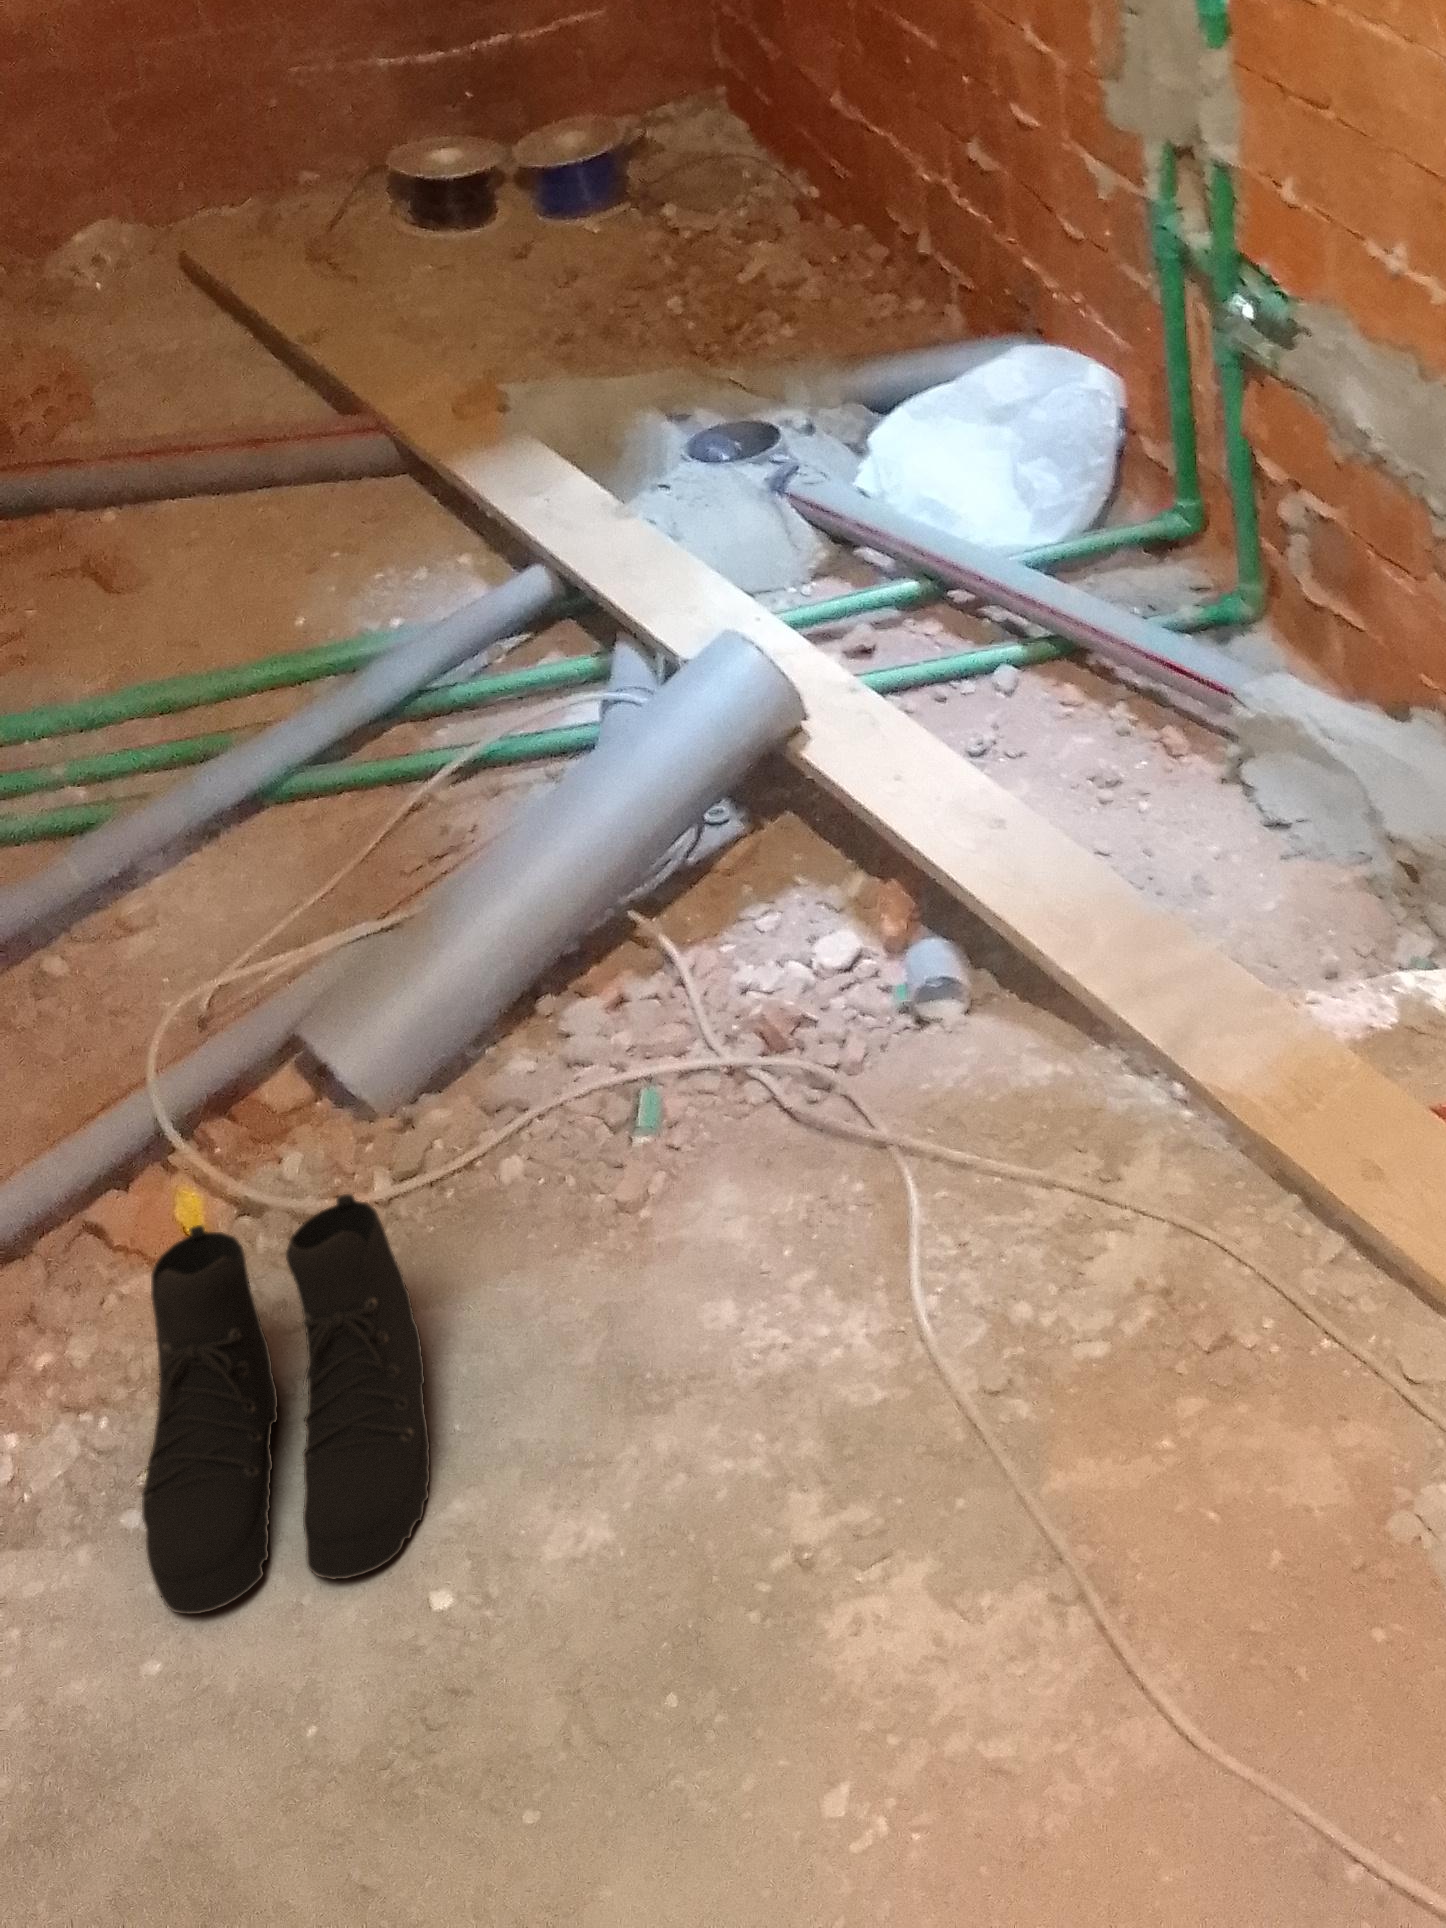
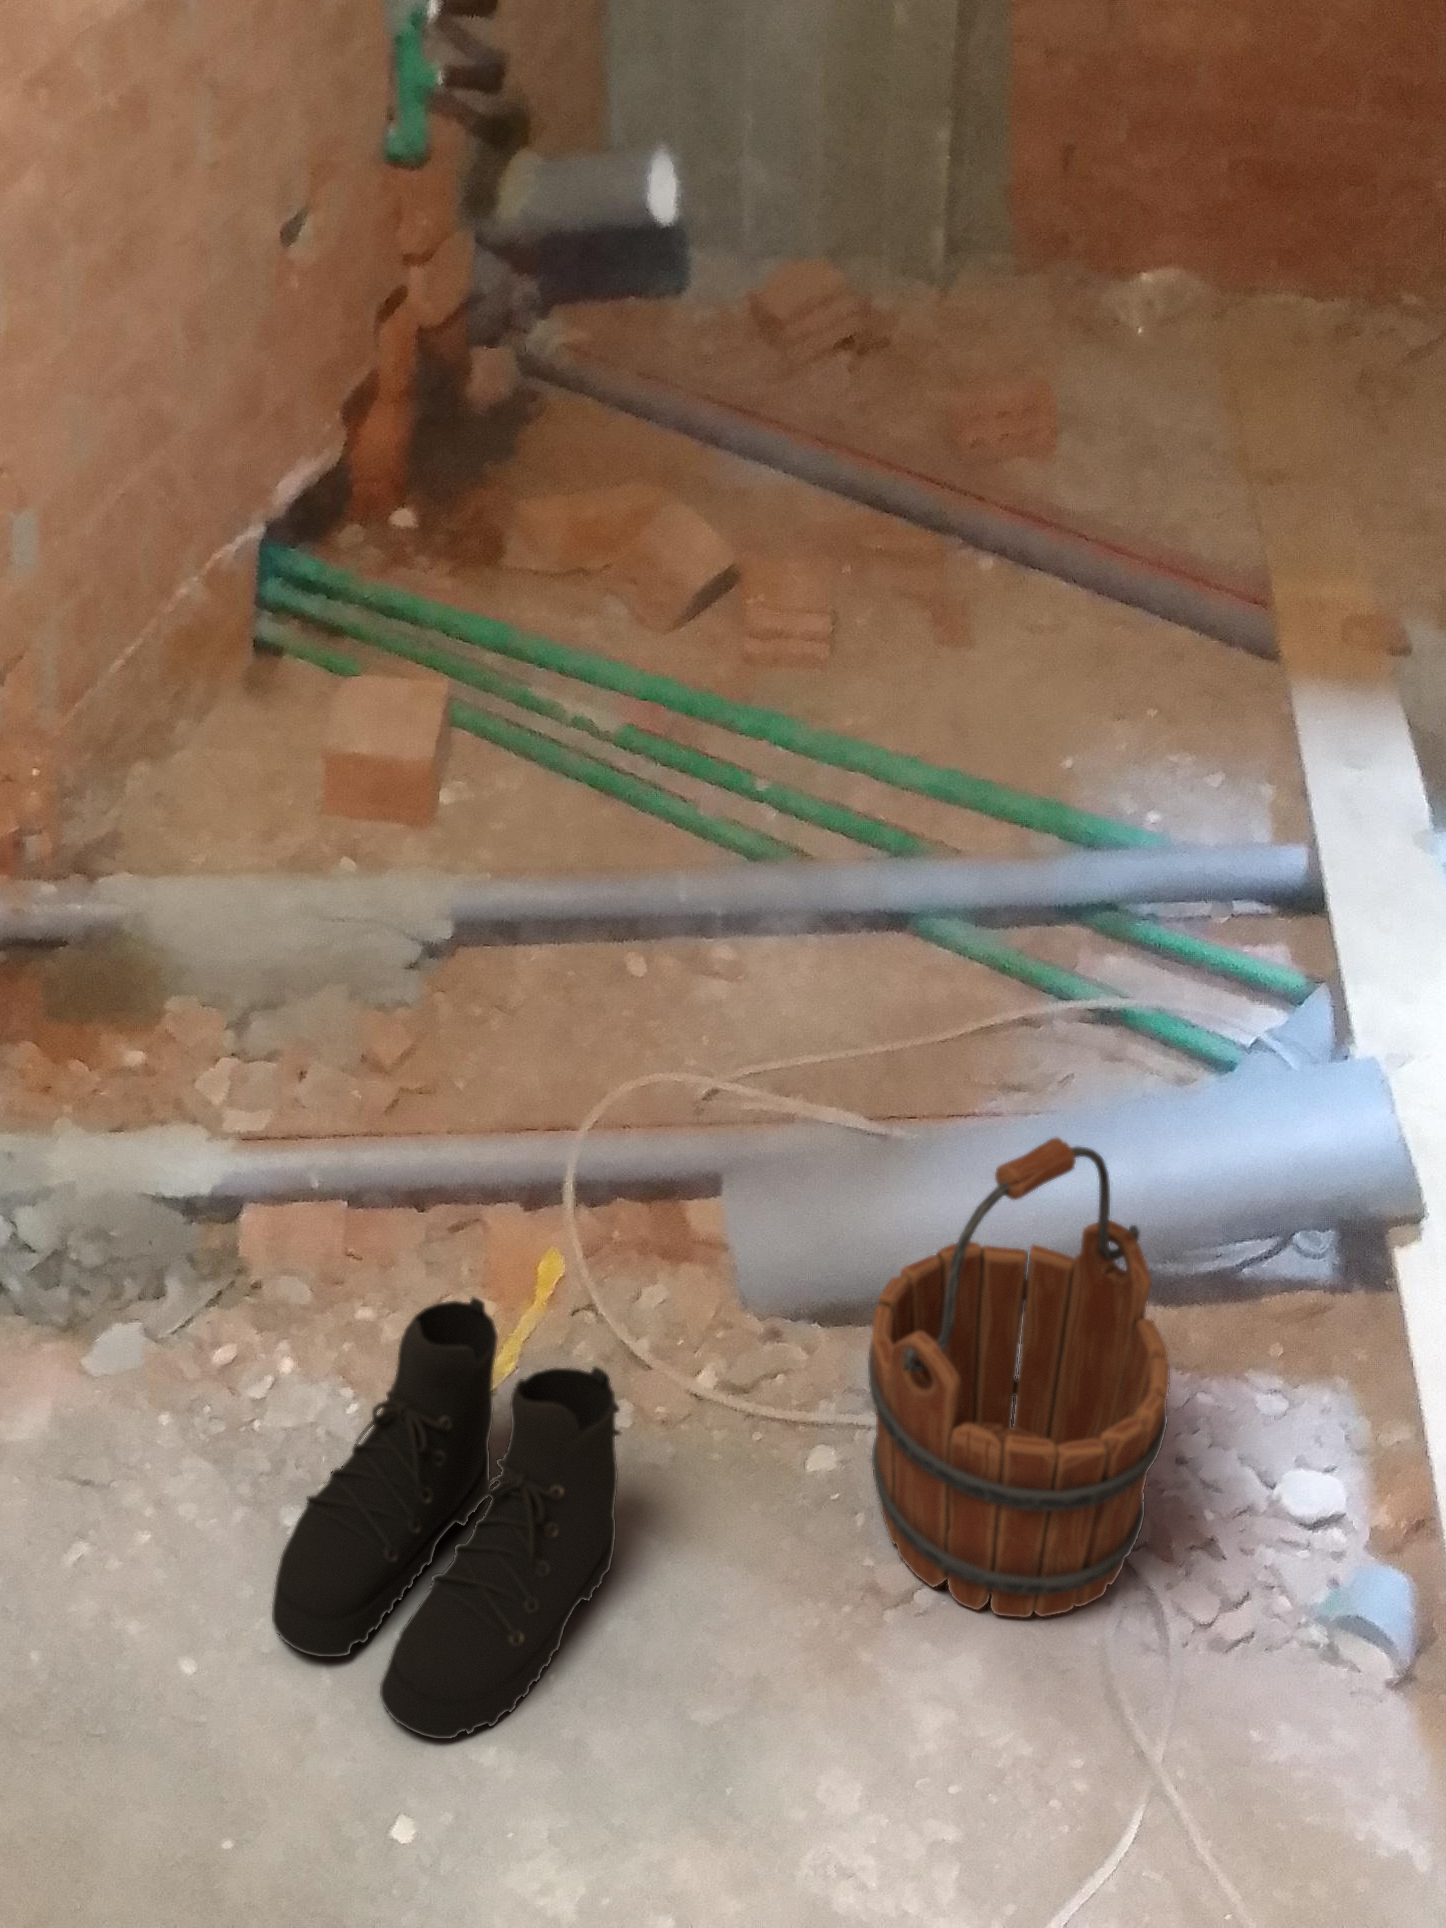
wooden bucket: none [513,777,769,1182] -> present [868,1138,1170,1618]

